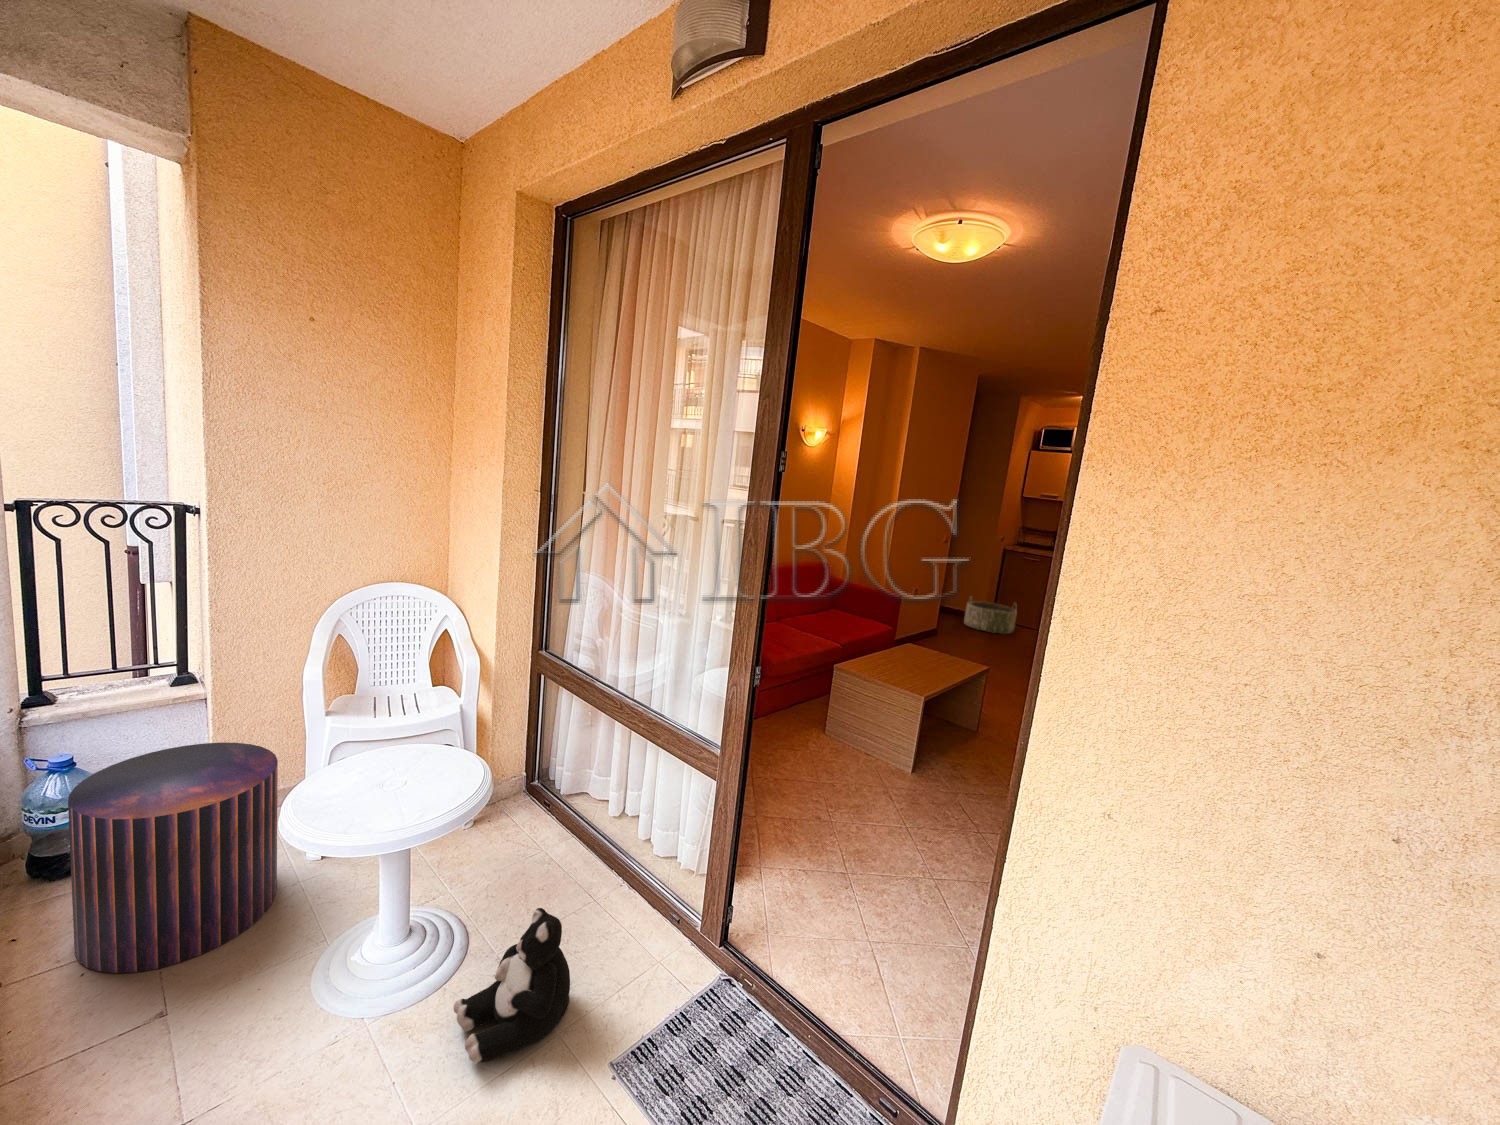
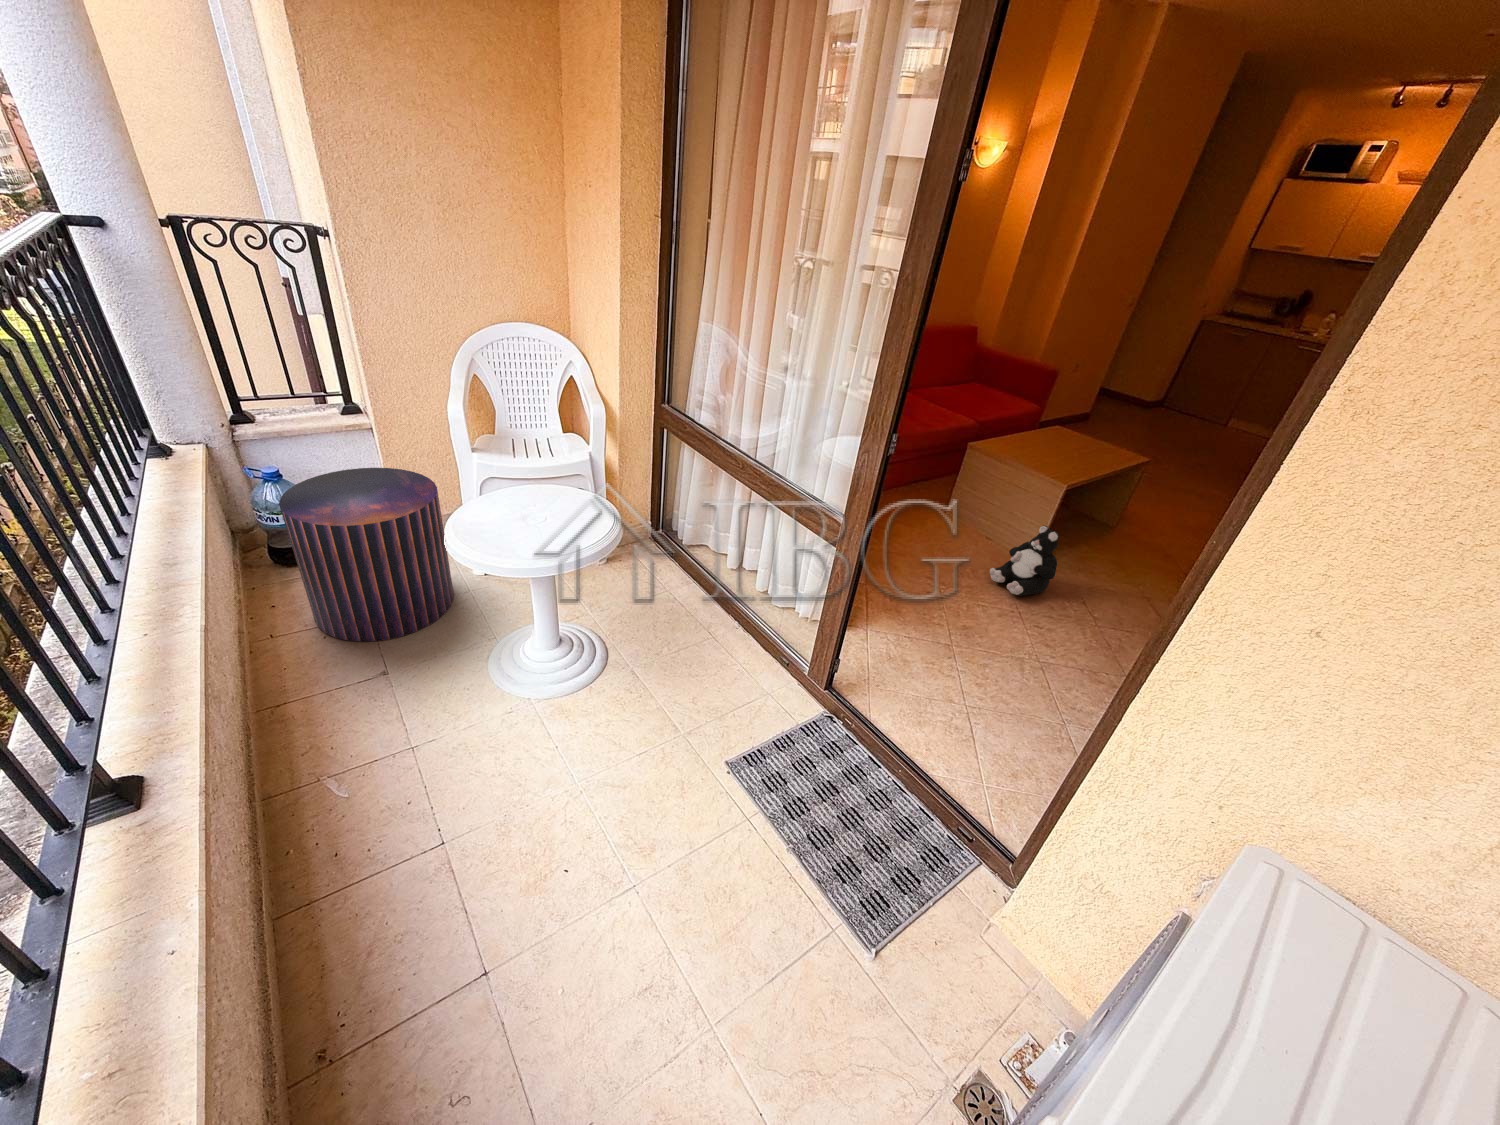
basket: present [964,597,1017,634] -> none [1119,376,1191,423]
plush toy: present [453,908,570,1063] -> present [989,525,1059,596]

